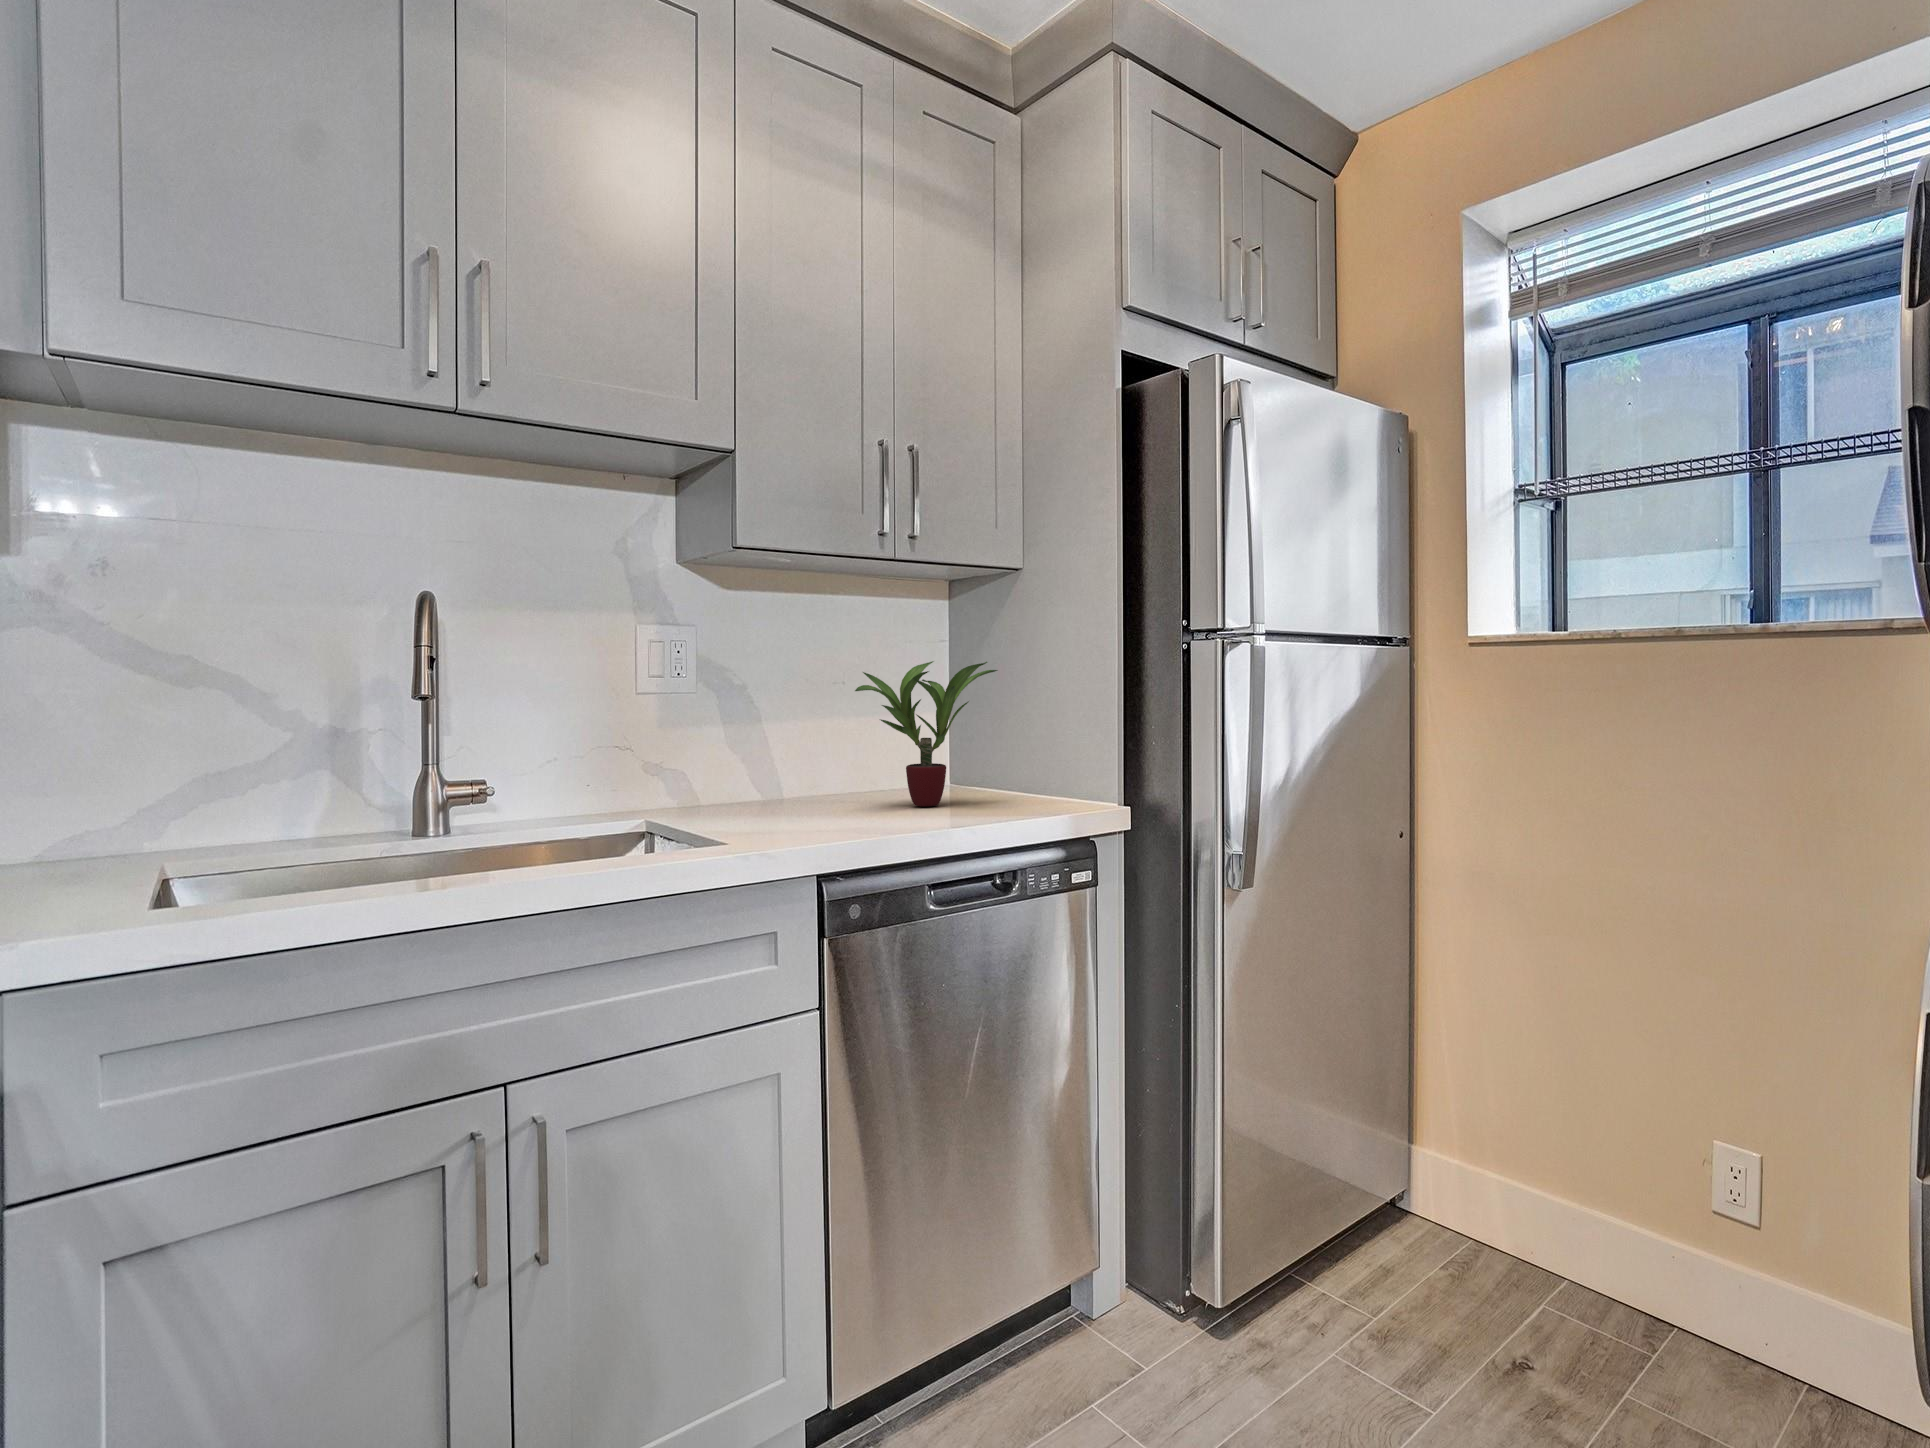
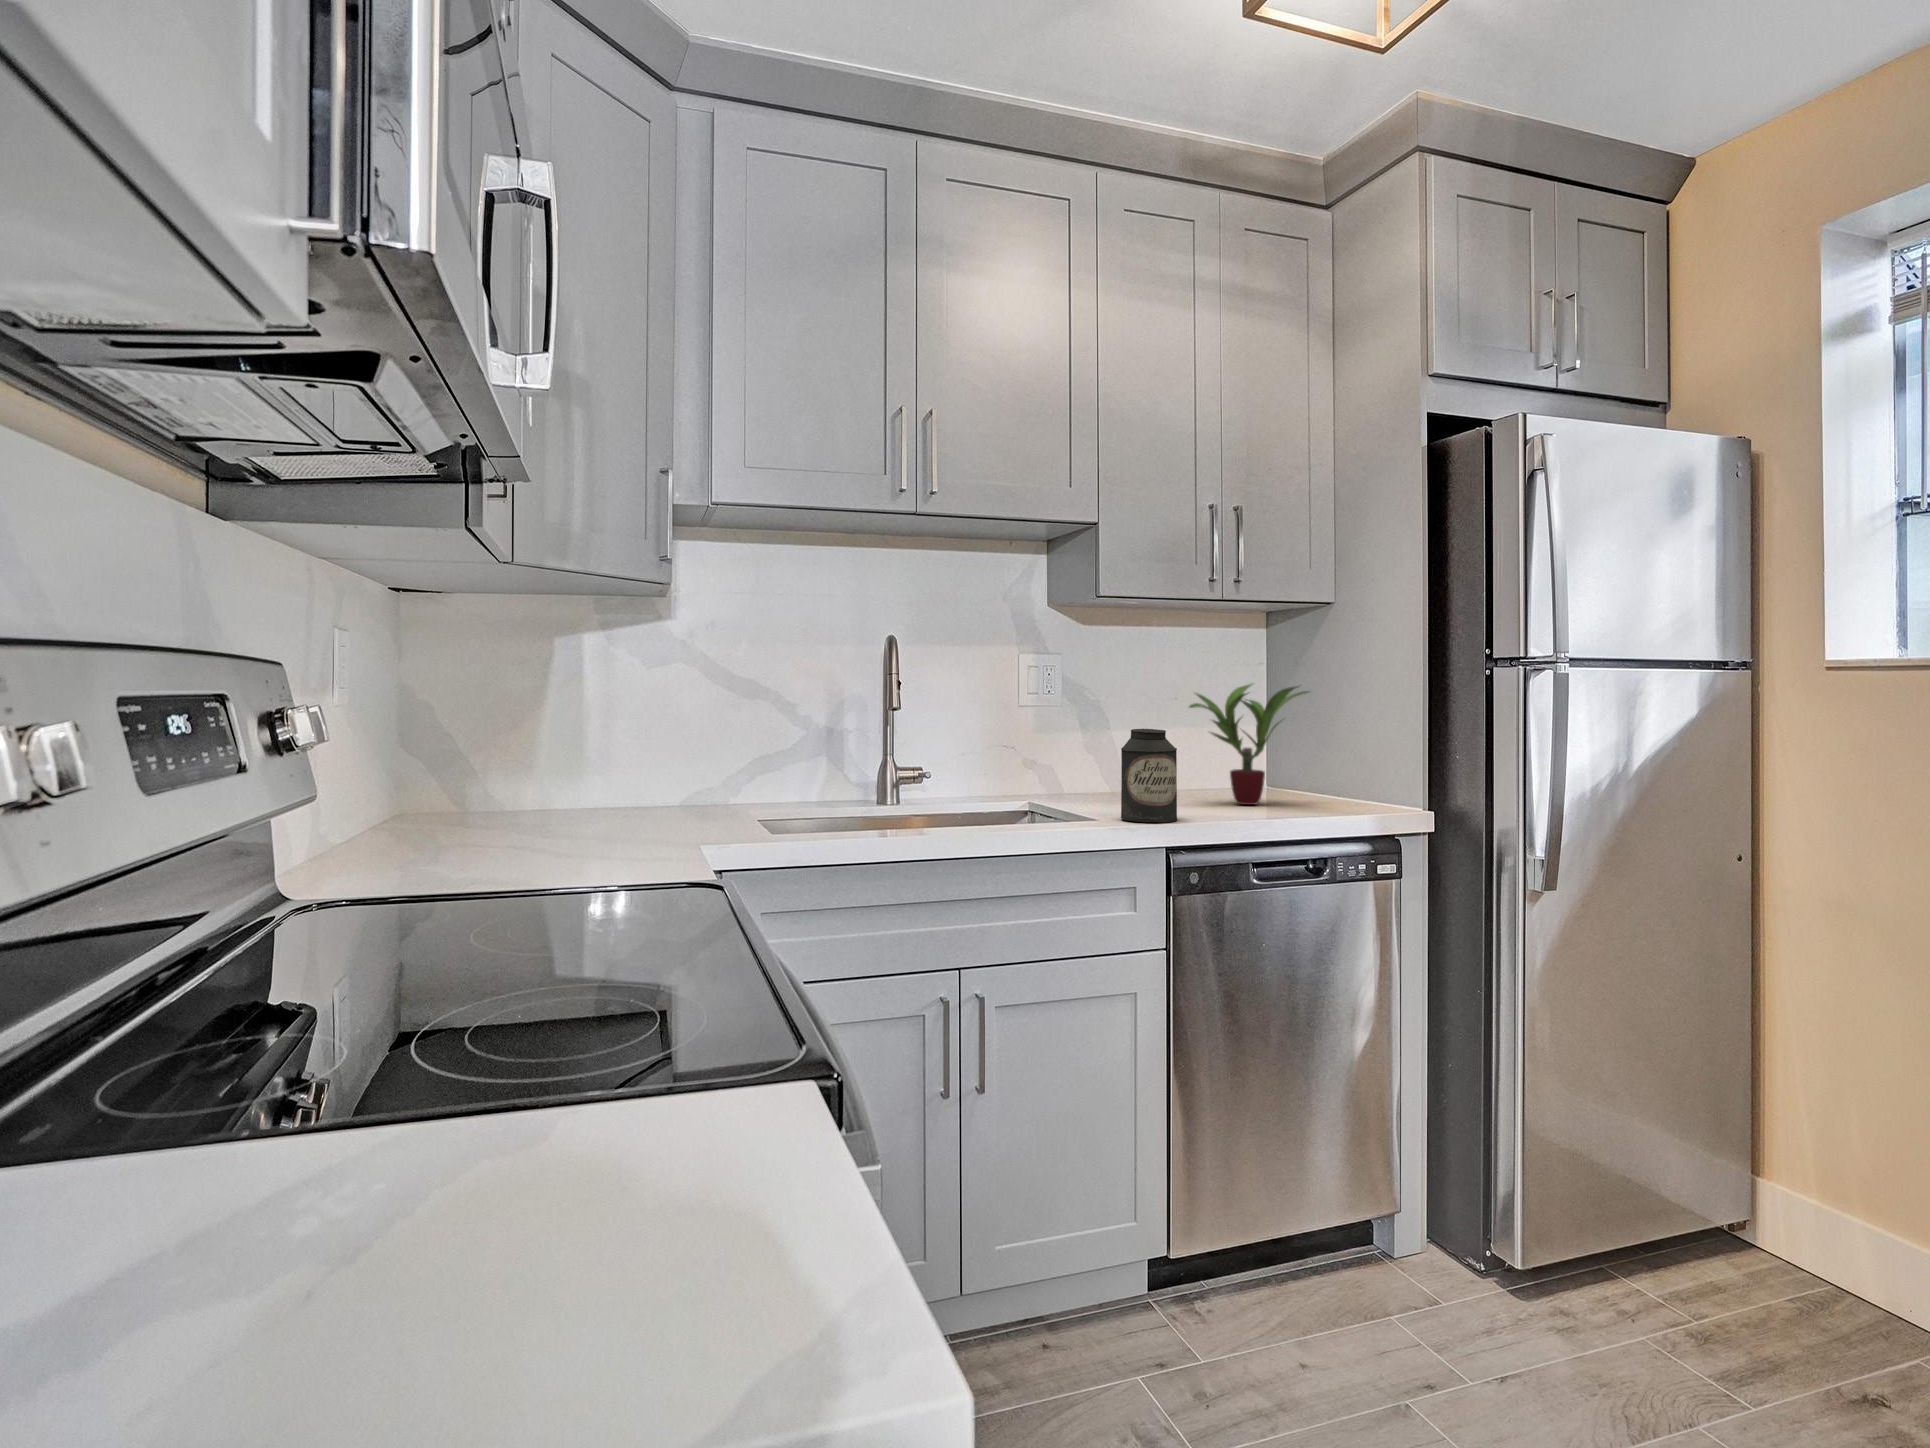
canister: none [763,718,837,842] -> present [1121,729,1177,822]

